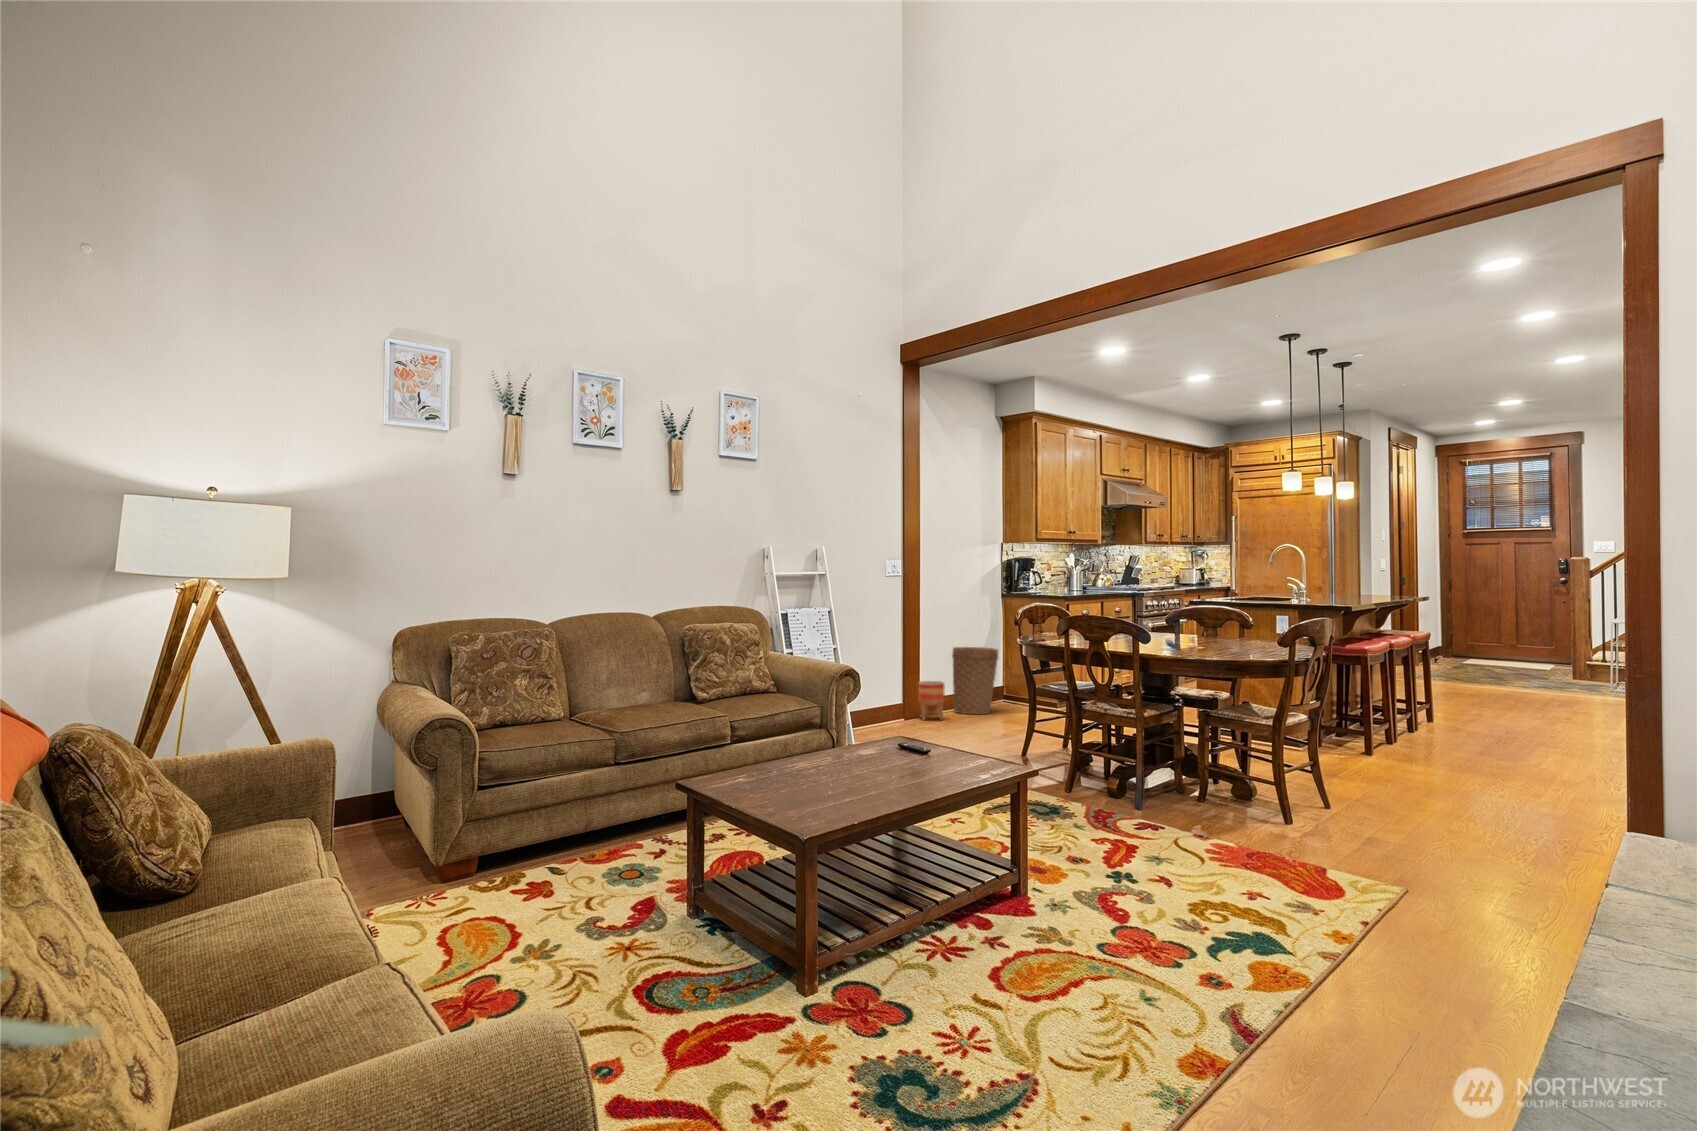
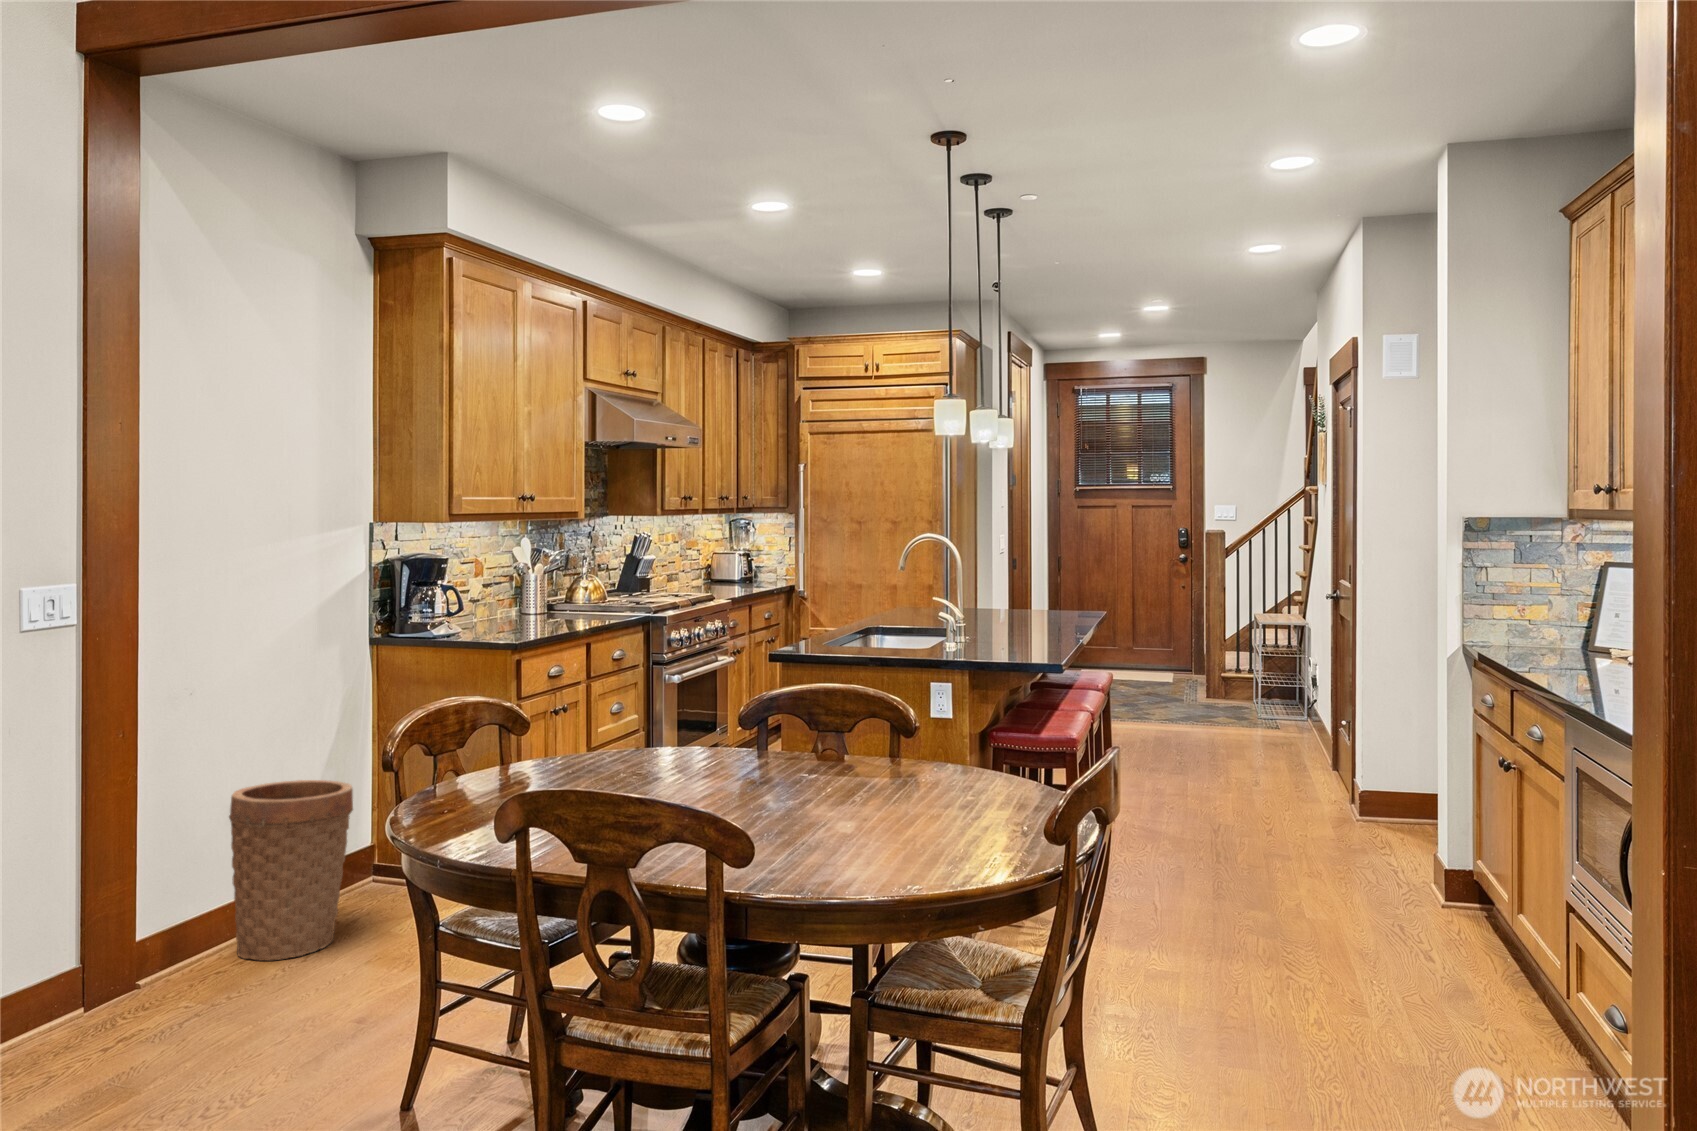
planter: present [918,681,945,720] -> none [117,900,196,1021]

